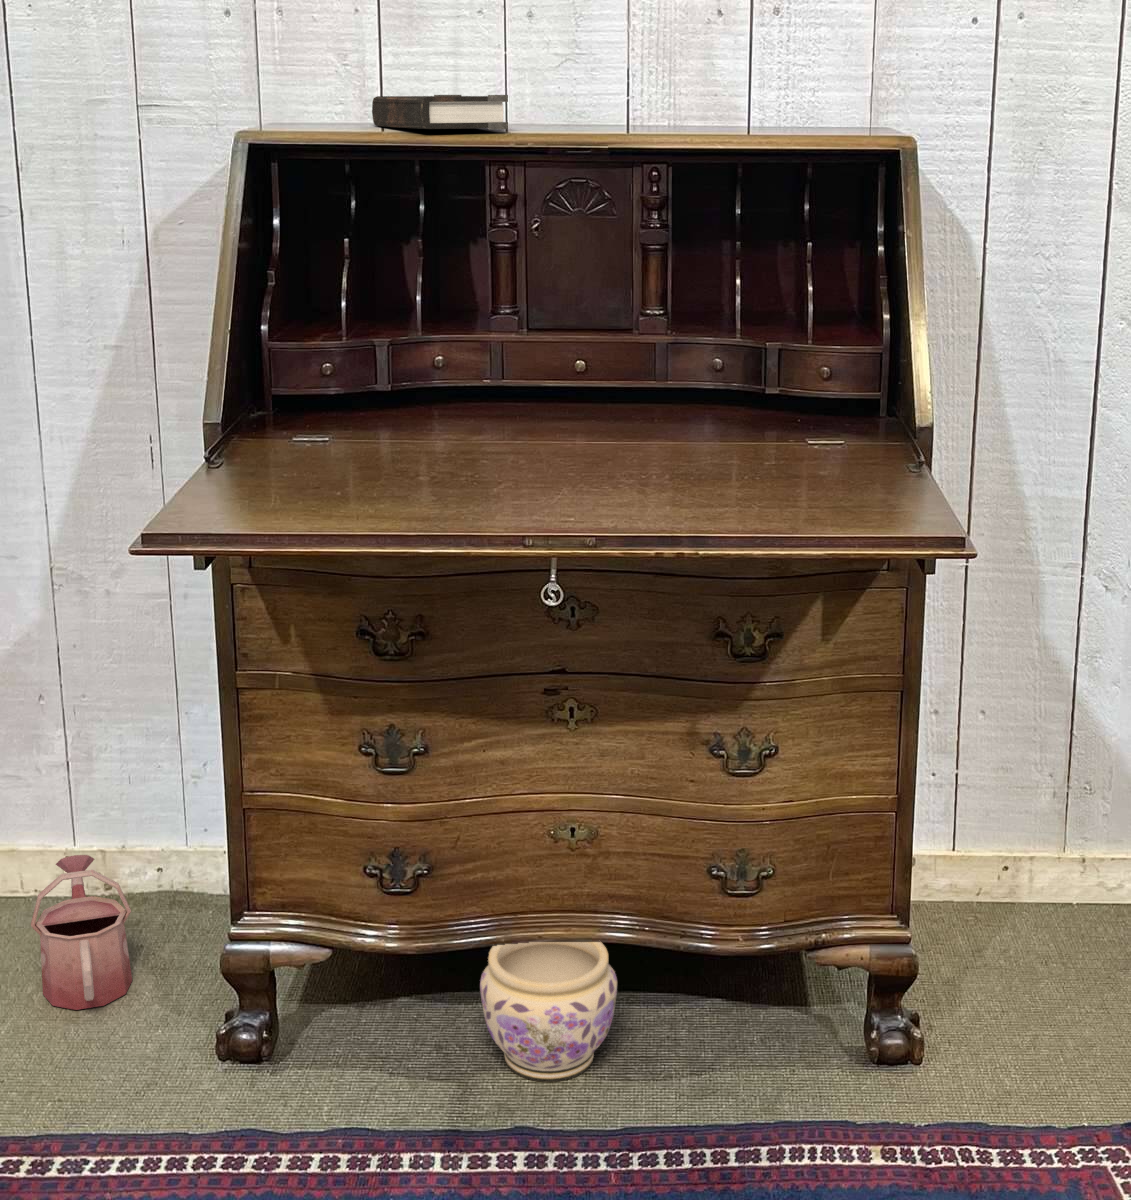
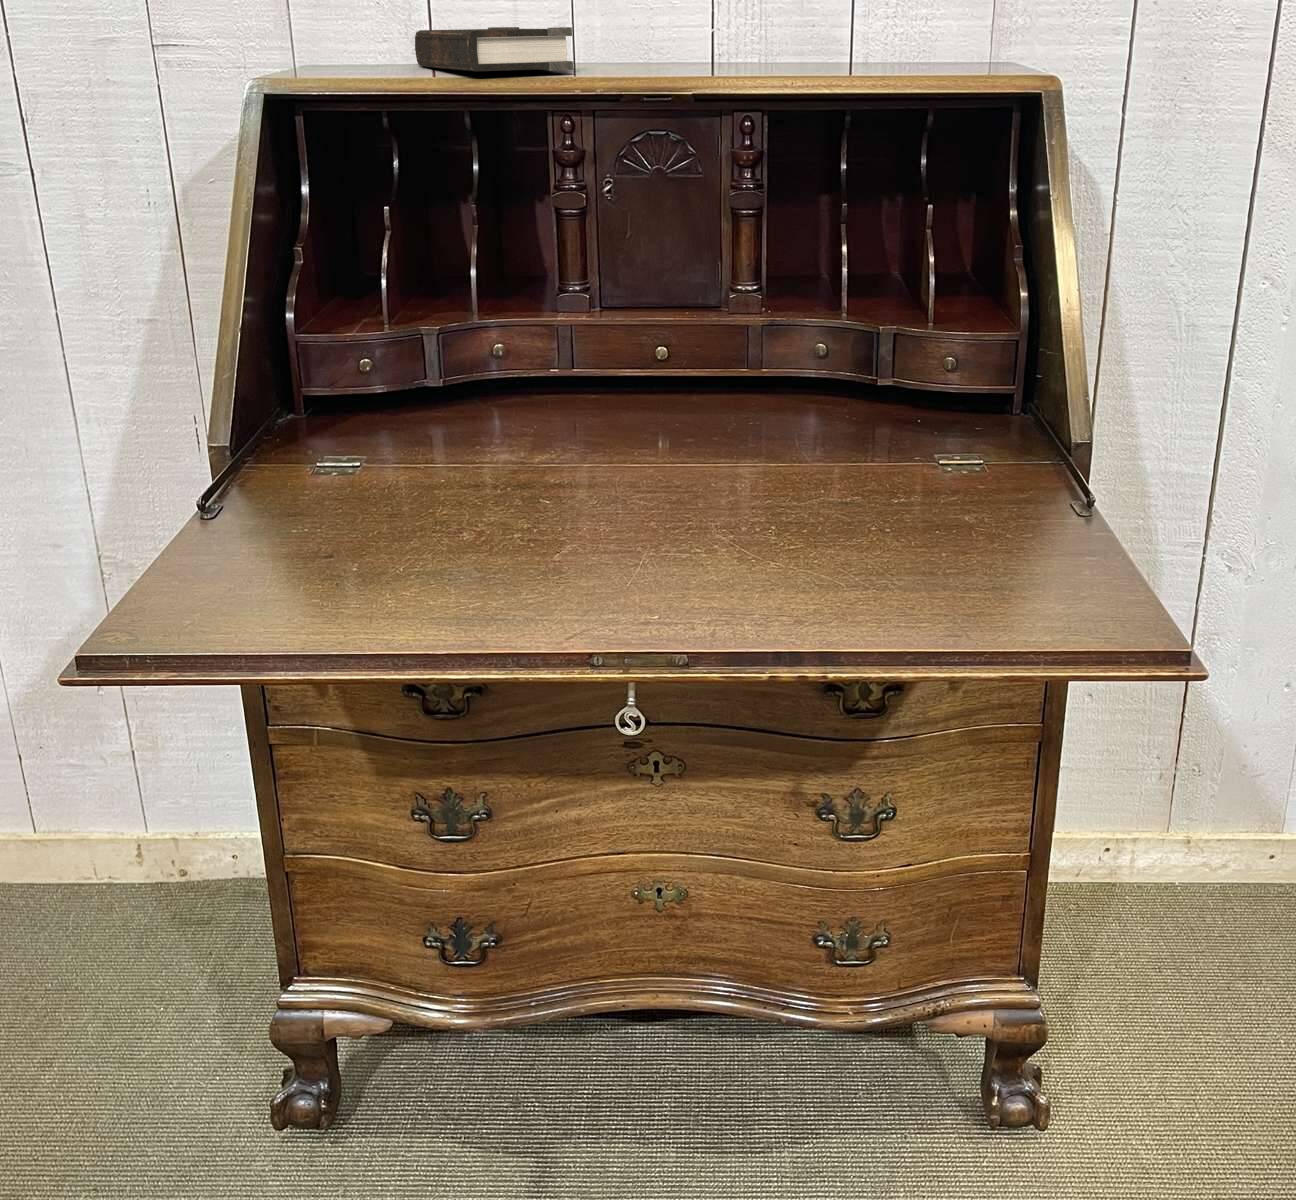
watering can: present [31,855,132,1010] -> none [83,865,199,1043]
planter: present [480,942,617,1081] -> none [560,966,709,1141]

